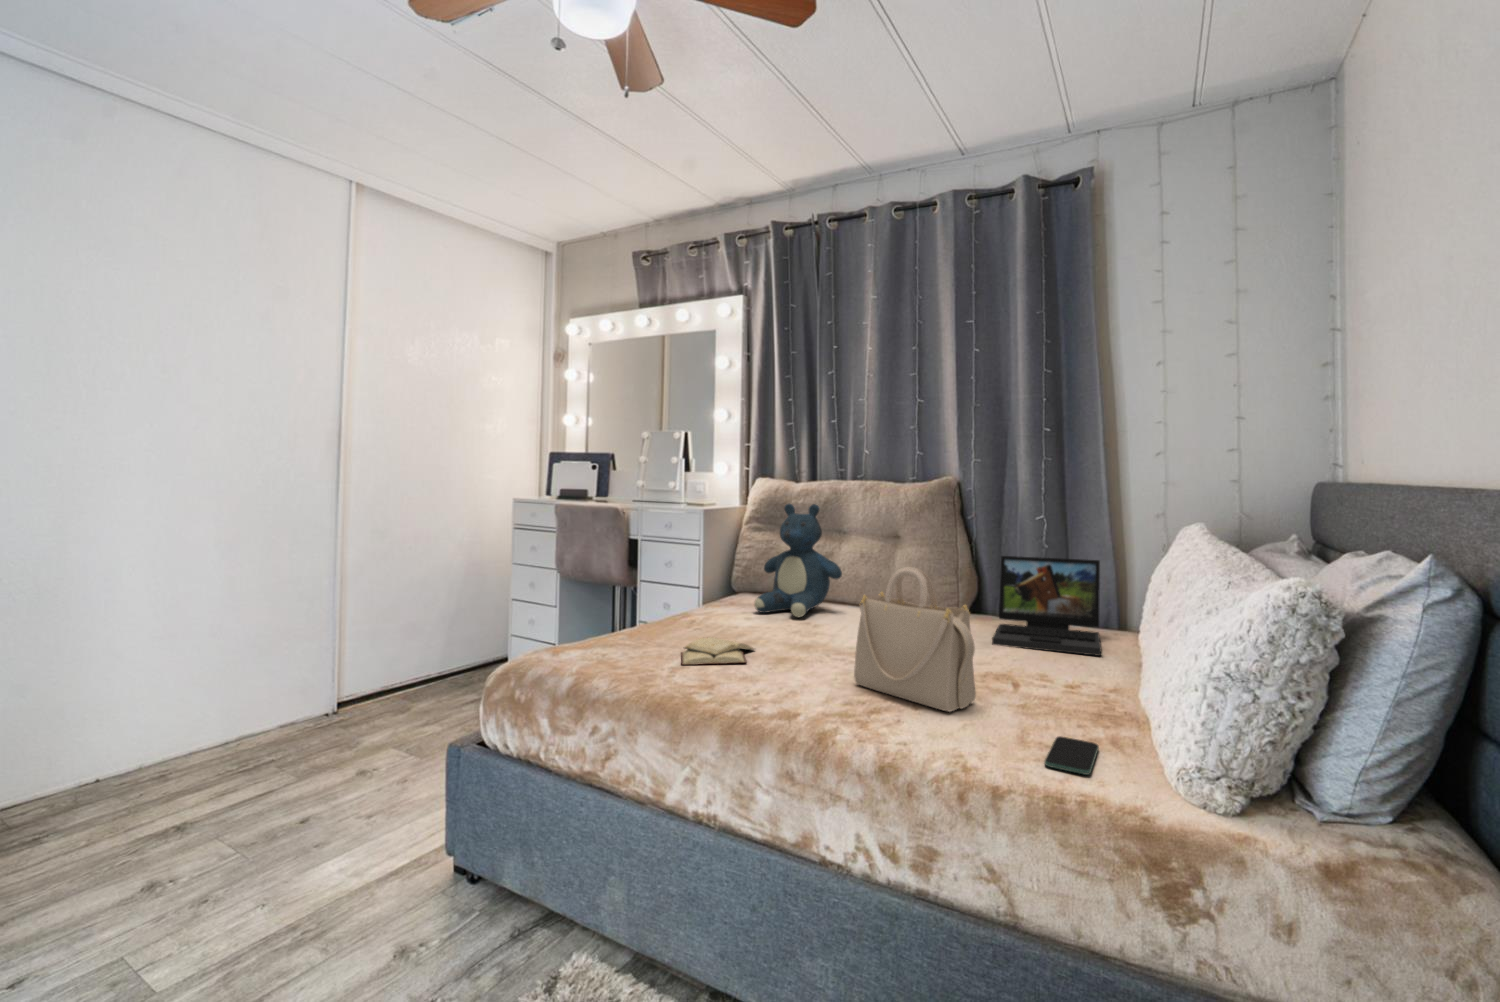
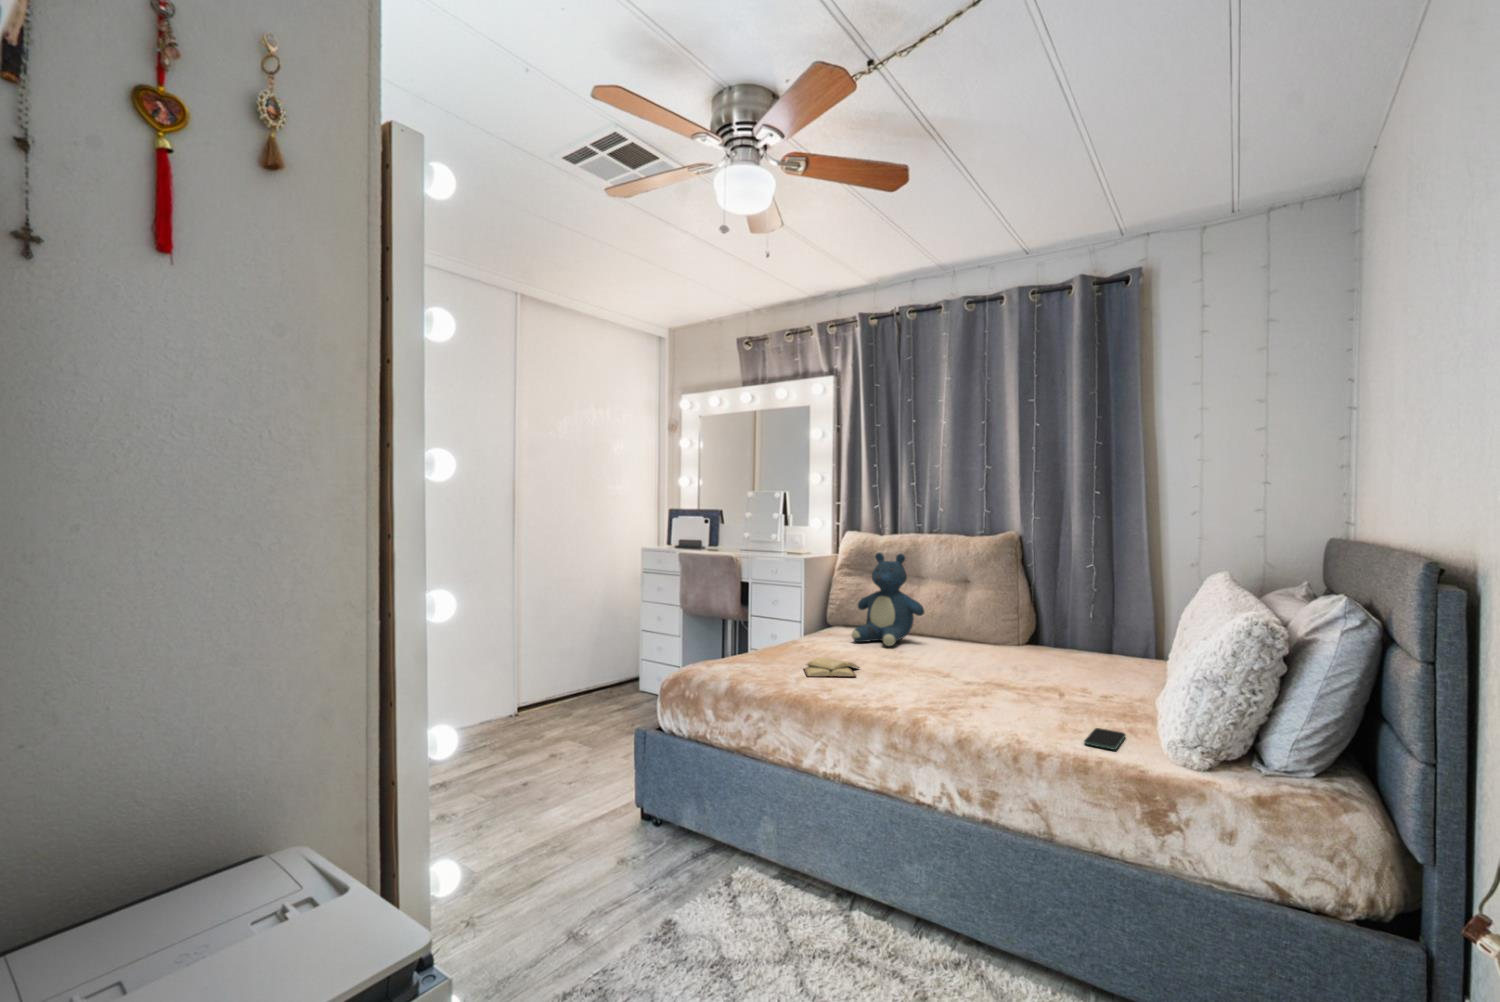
laptop: present [992,556,1101,656] -> none [1051,599,1143,681]
handbag: present [854,567,976,712] -> none [942,604,1036,712]

